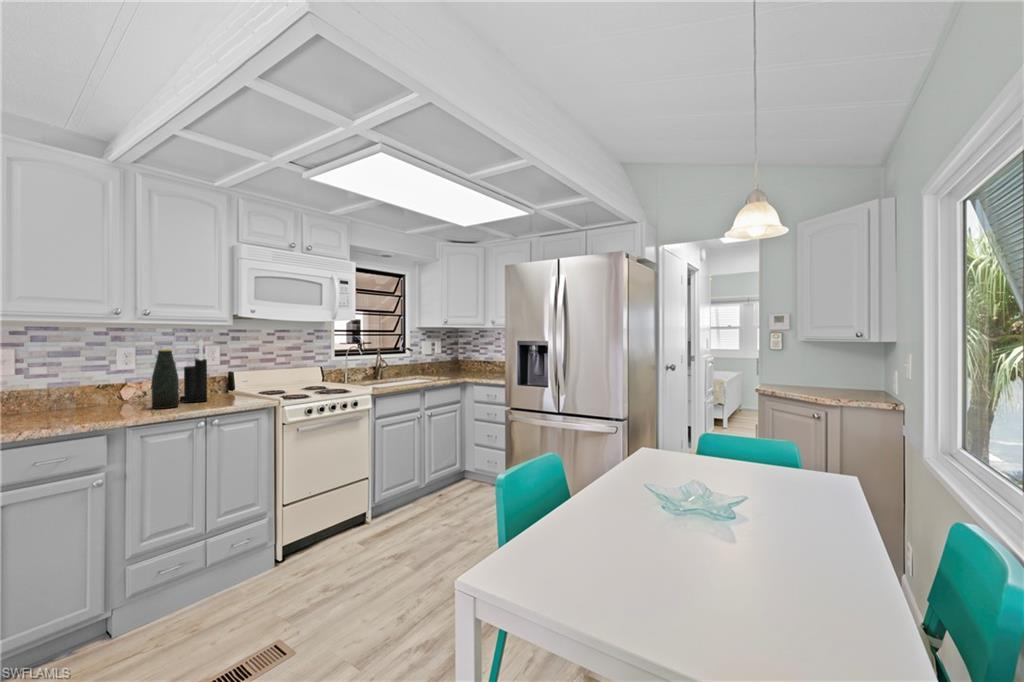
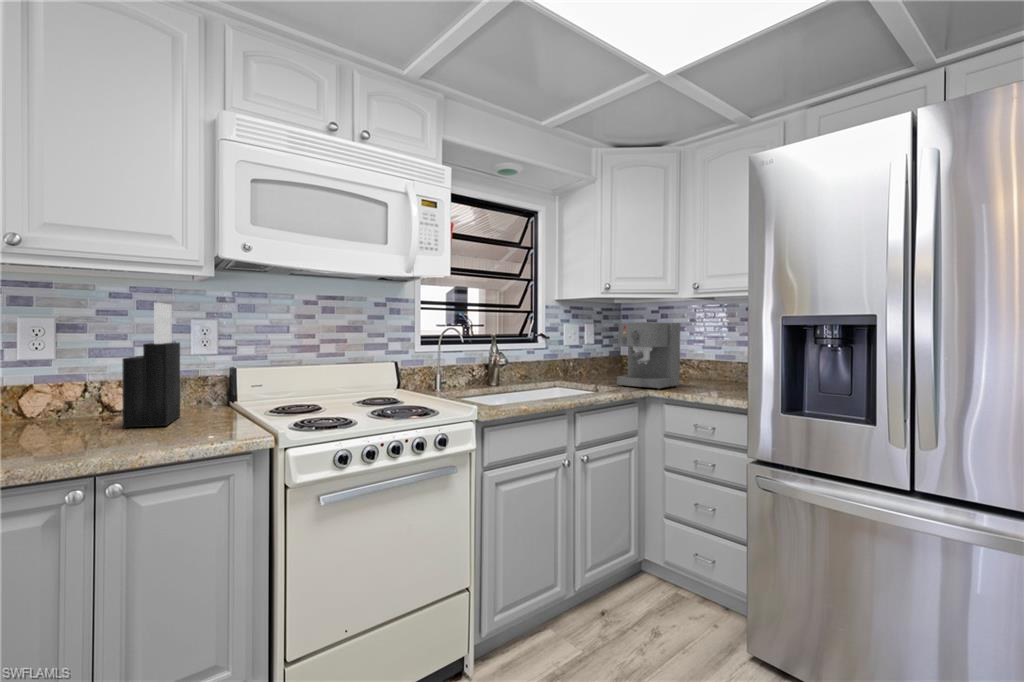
coffee maker: none [452,341,487,378] -> present [617,323,680,389]
bottle: present [152,349,179,409] -> none [41,319,98,443]

